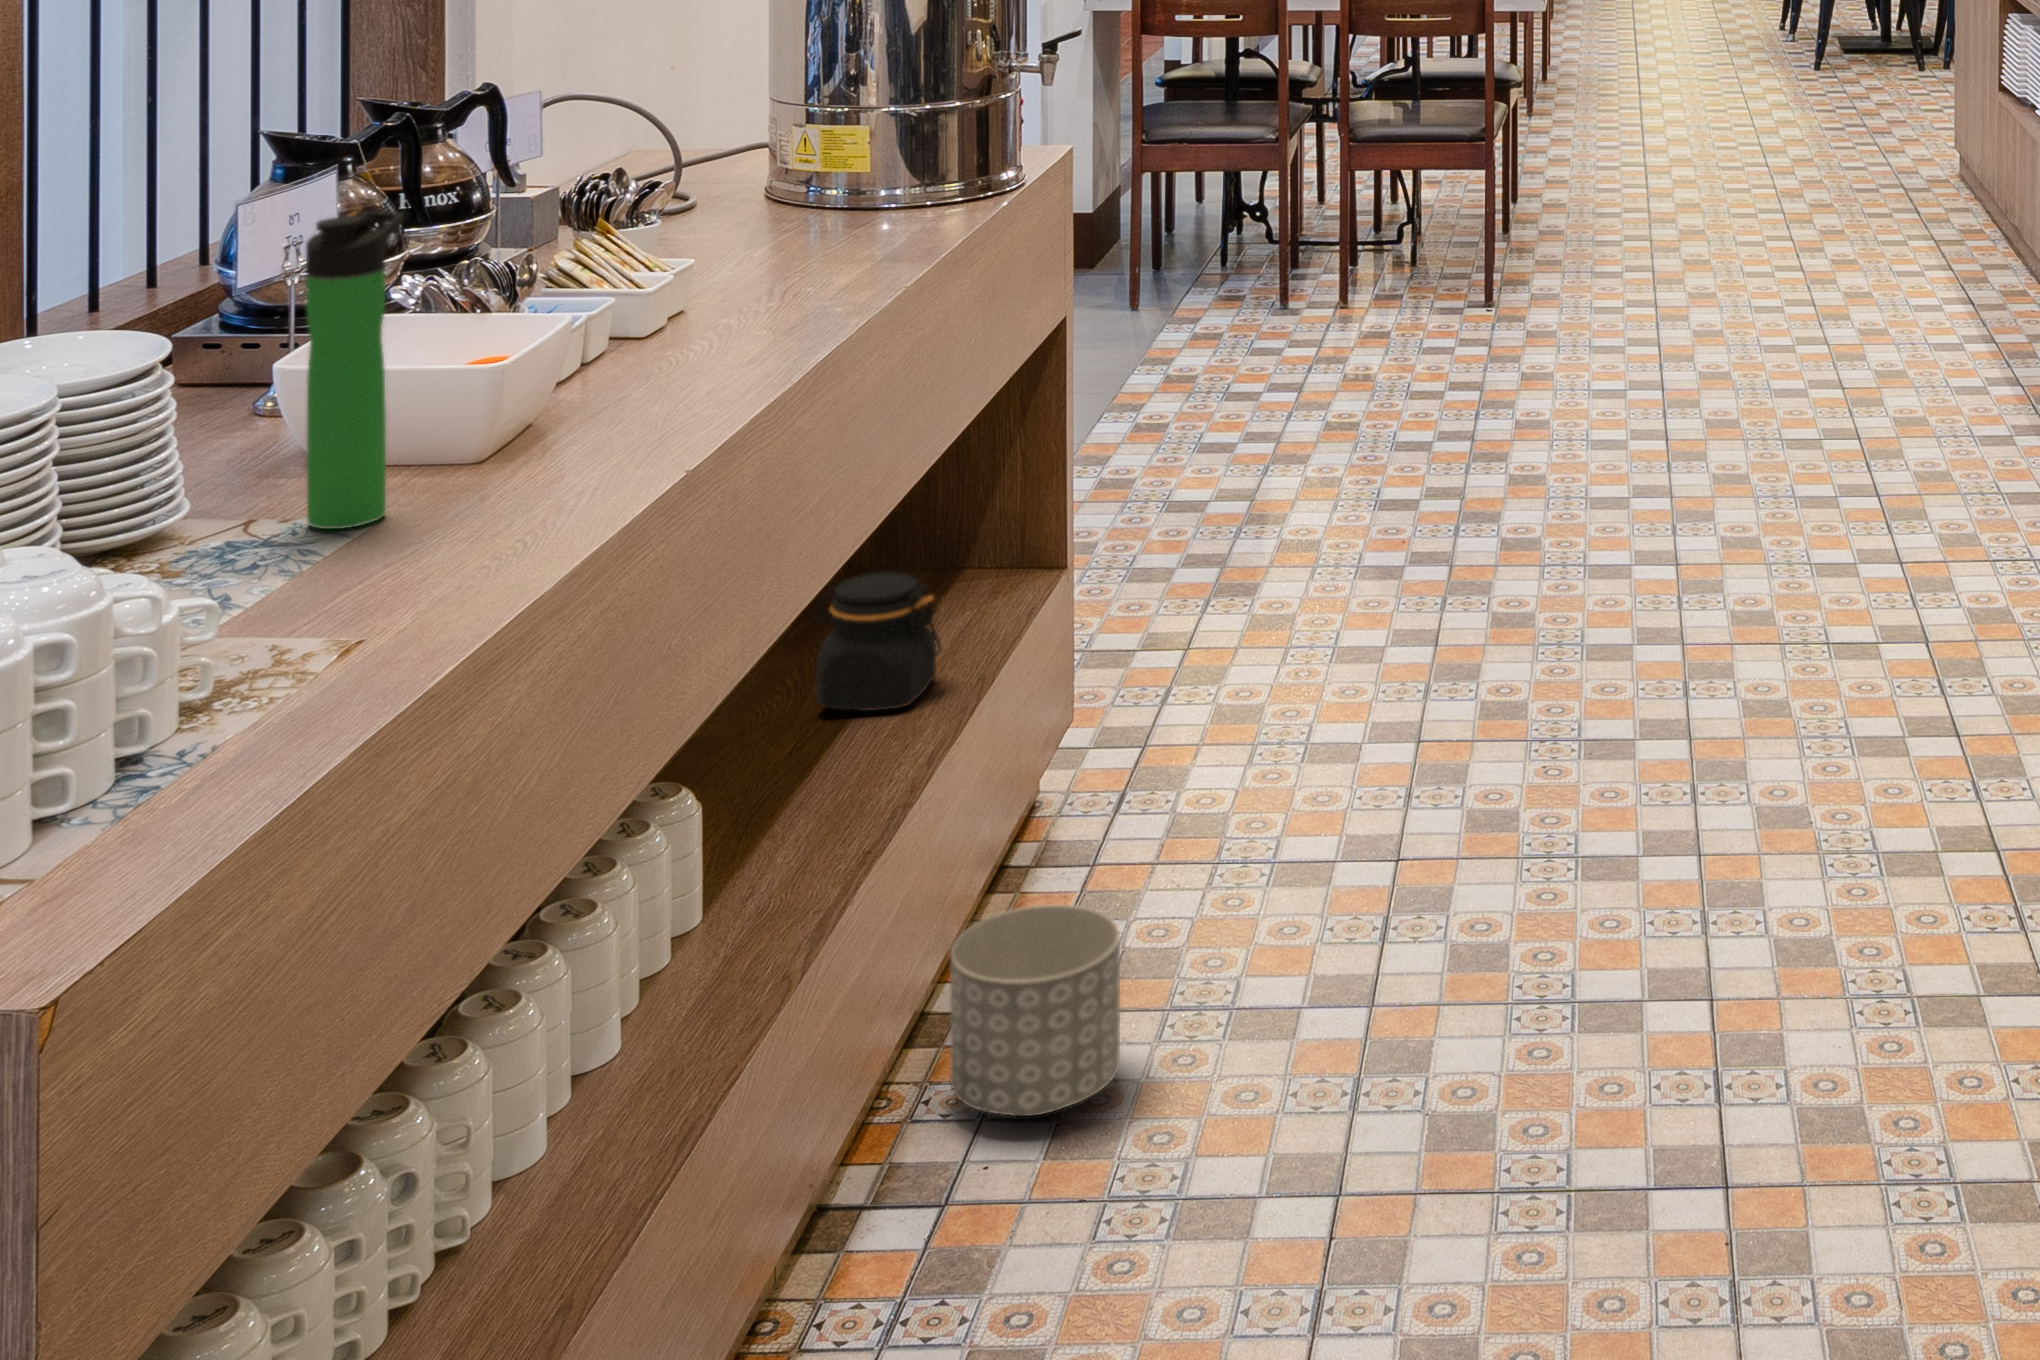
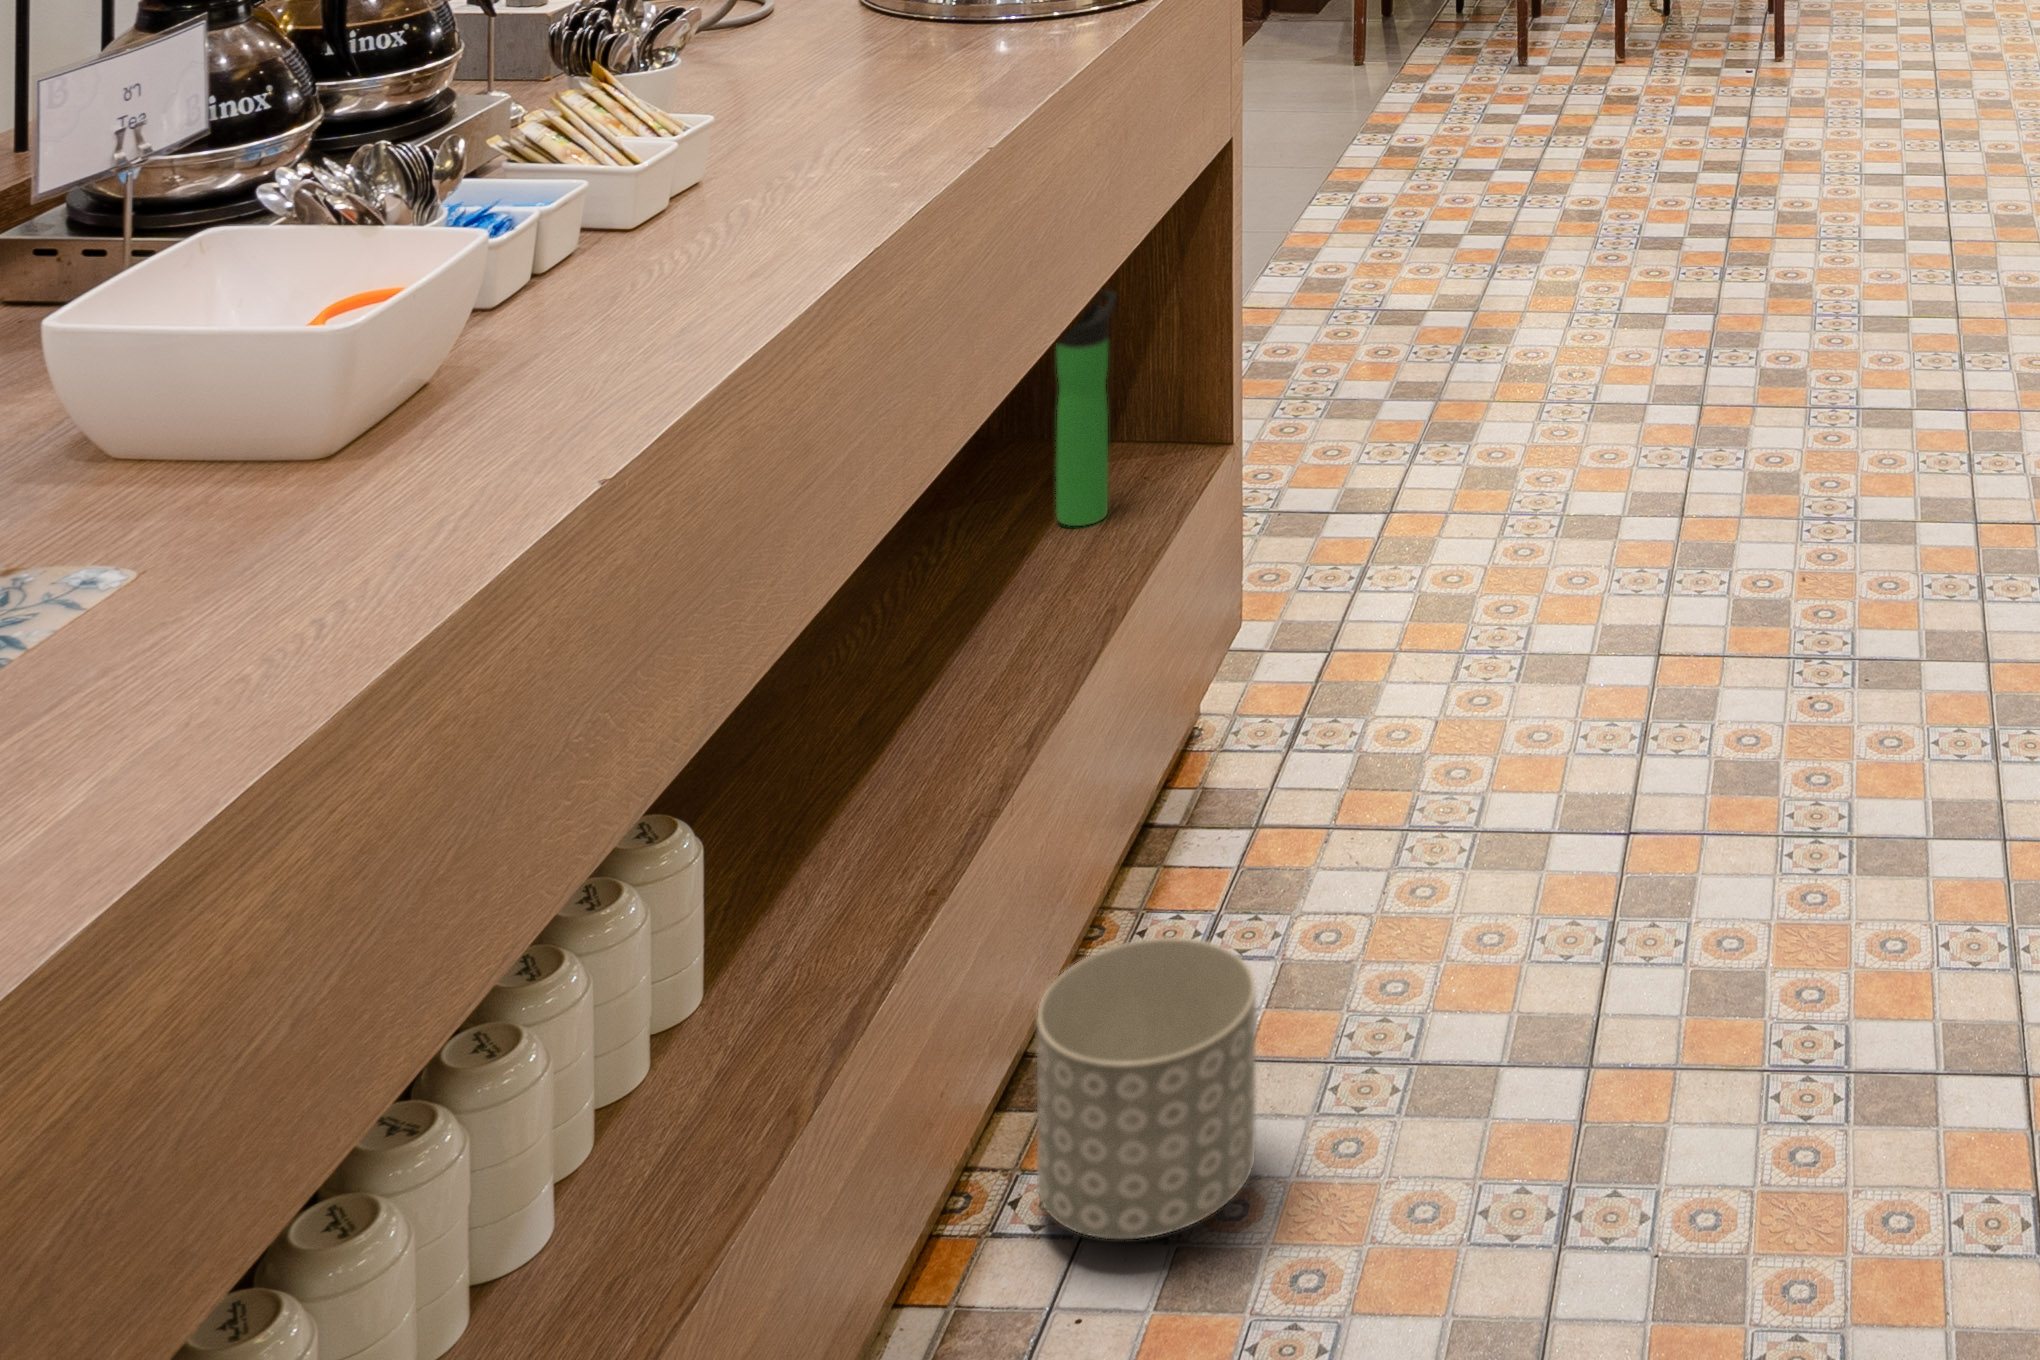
bottle: present [306,211,405,529] -> present [1056,291,1117,526]
jar: present [810,572,941,711] -> none [894,472,1055,654]

